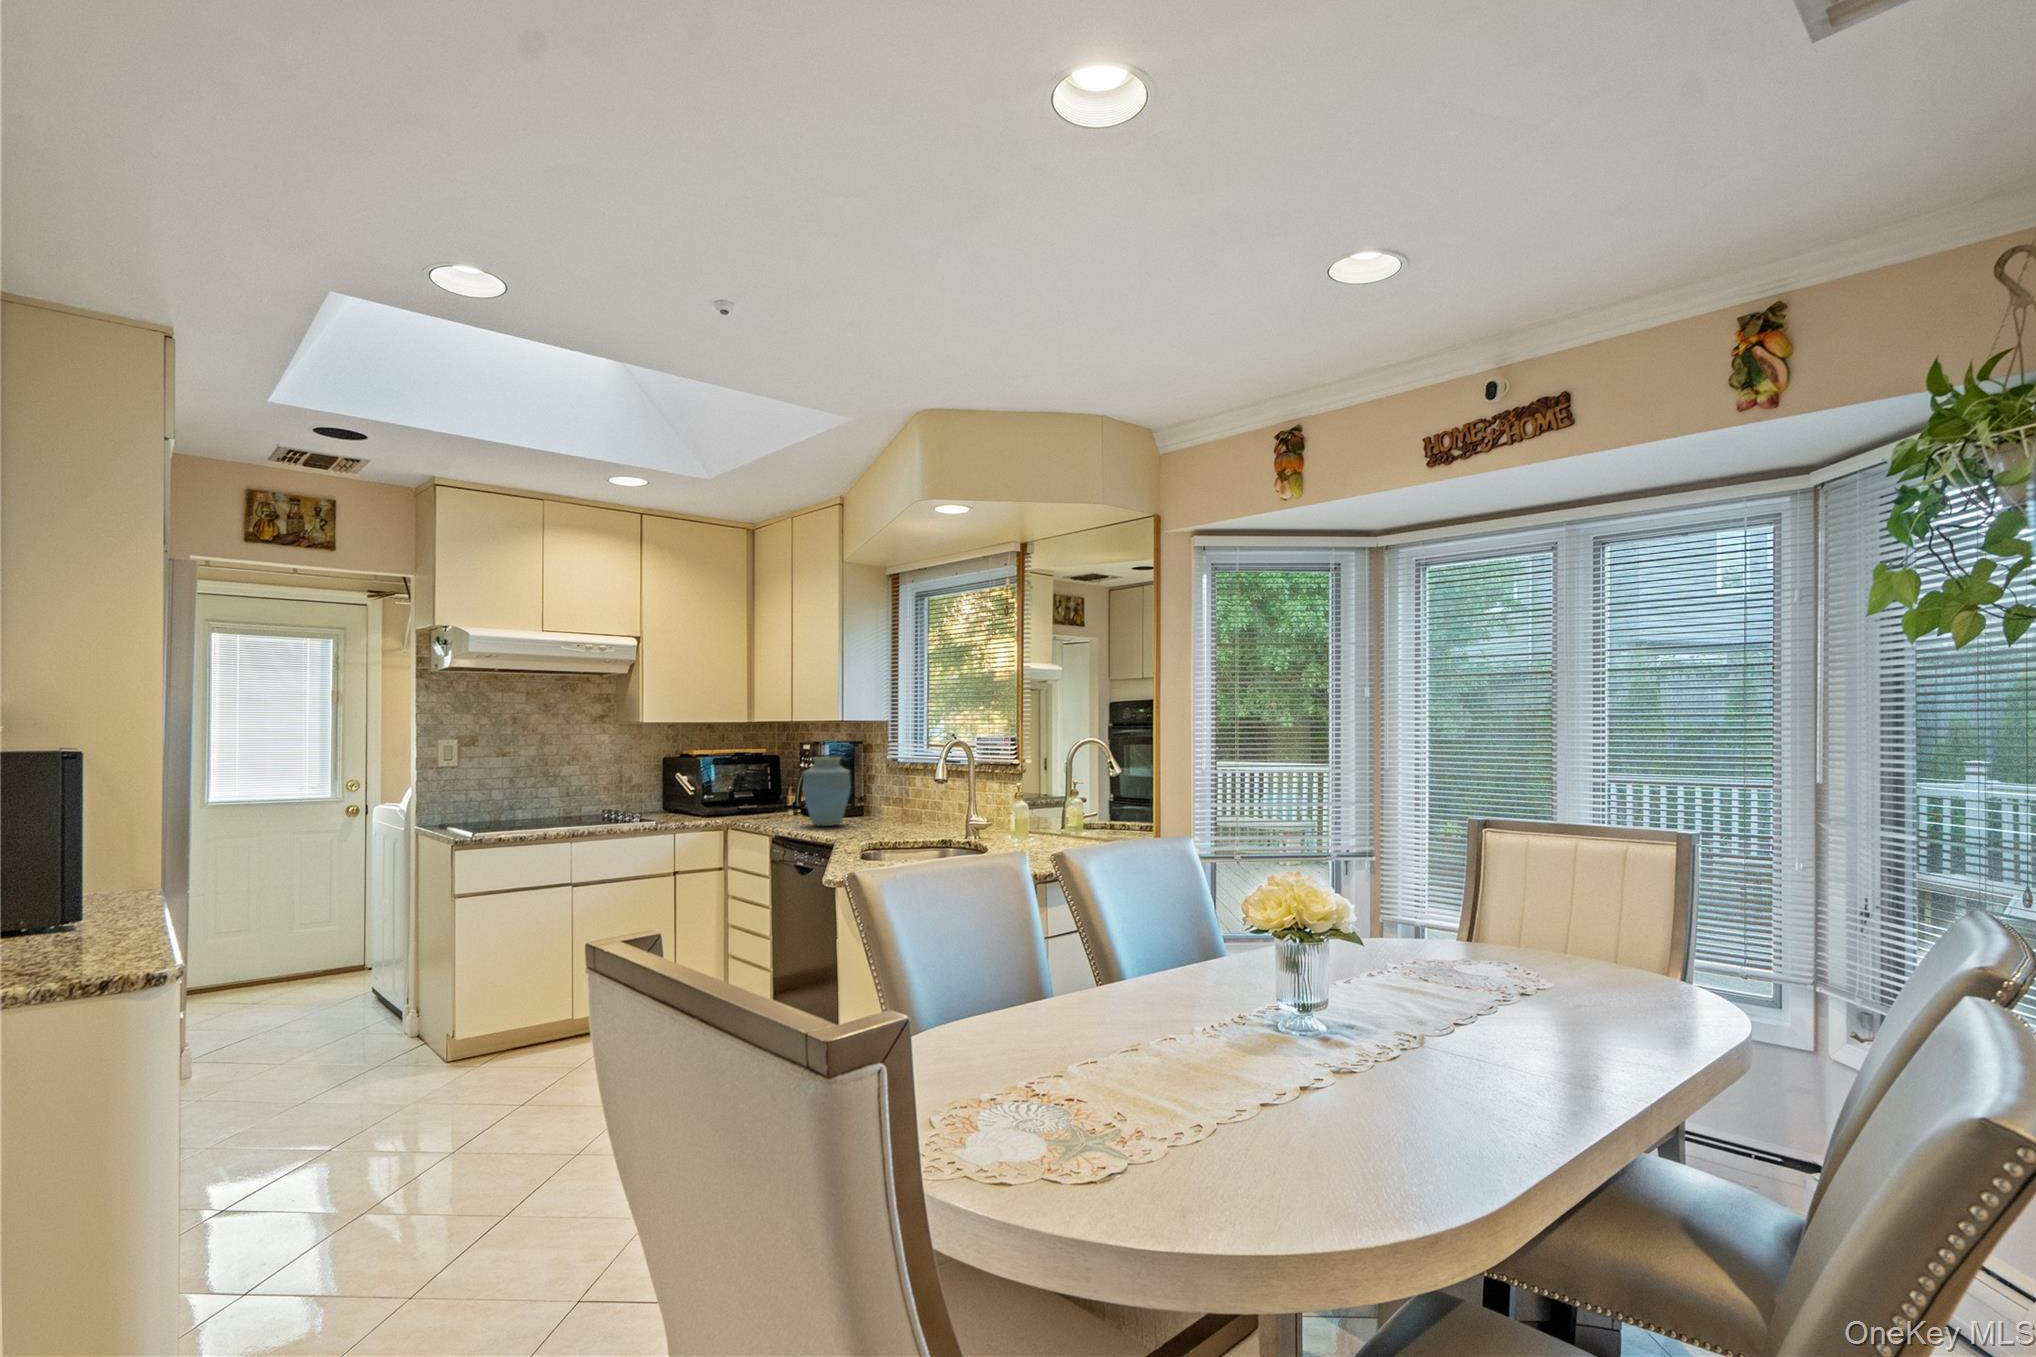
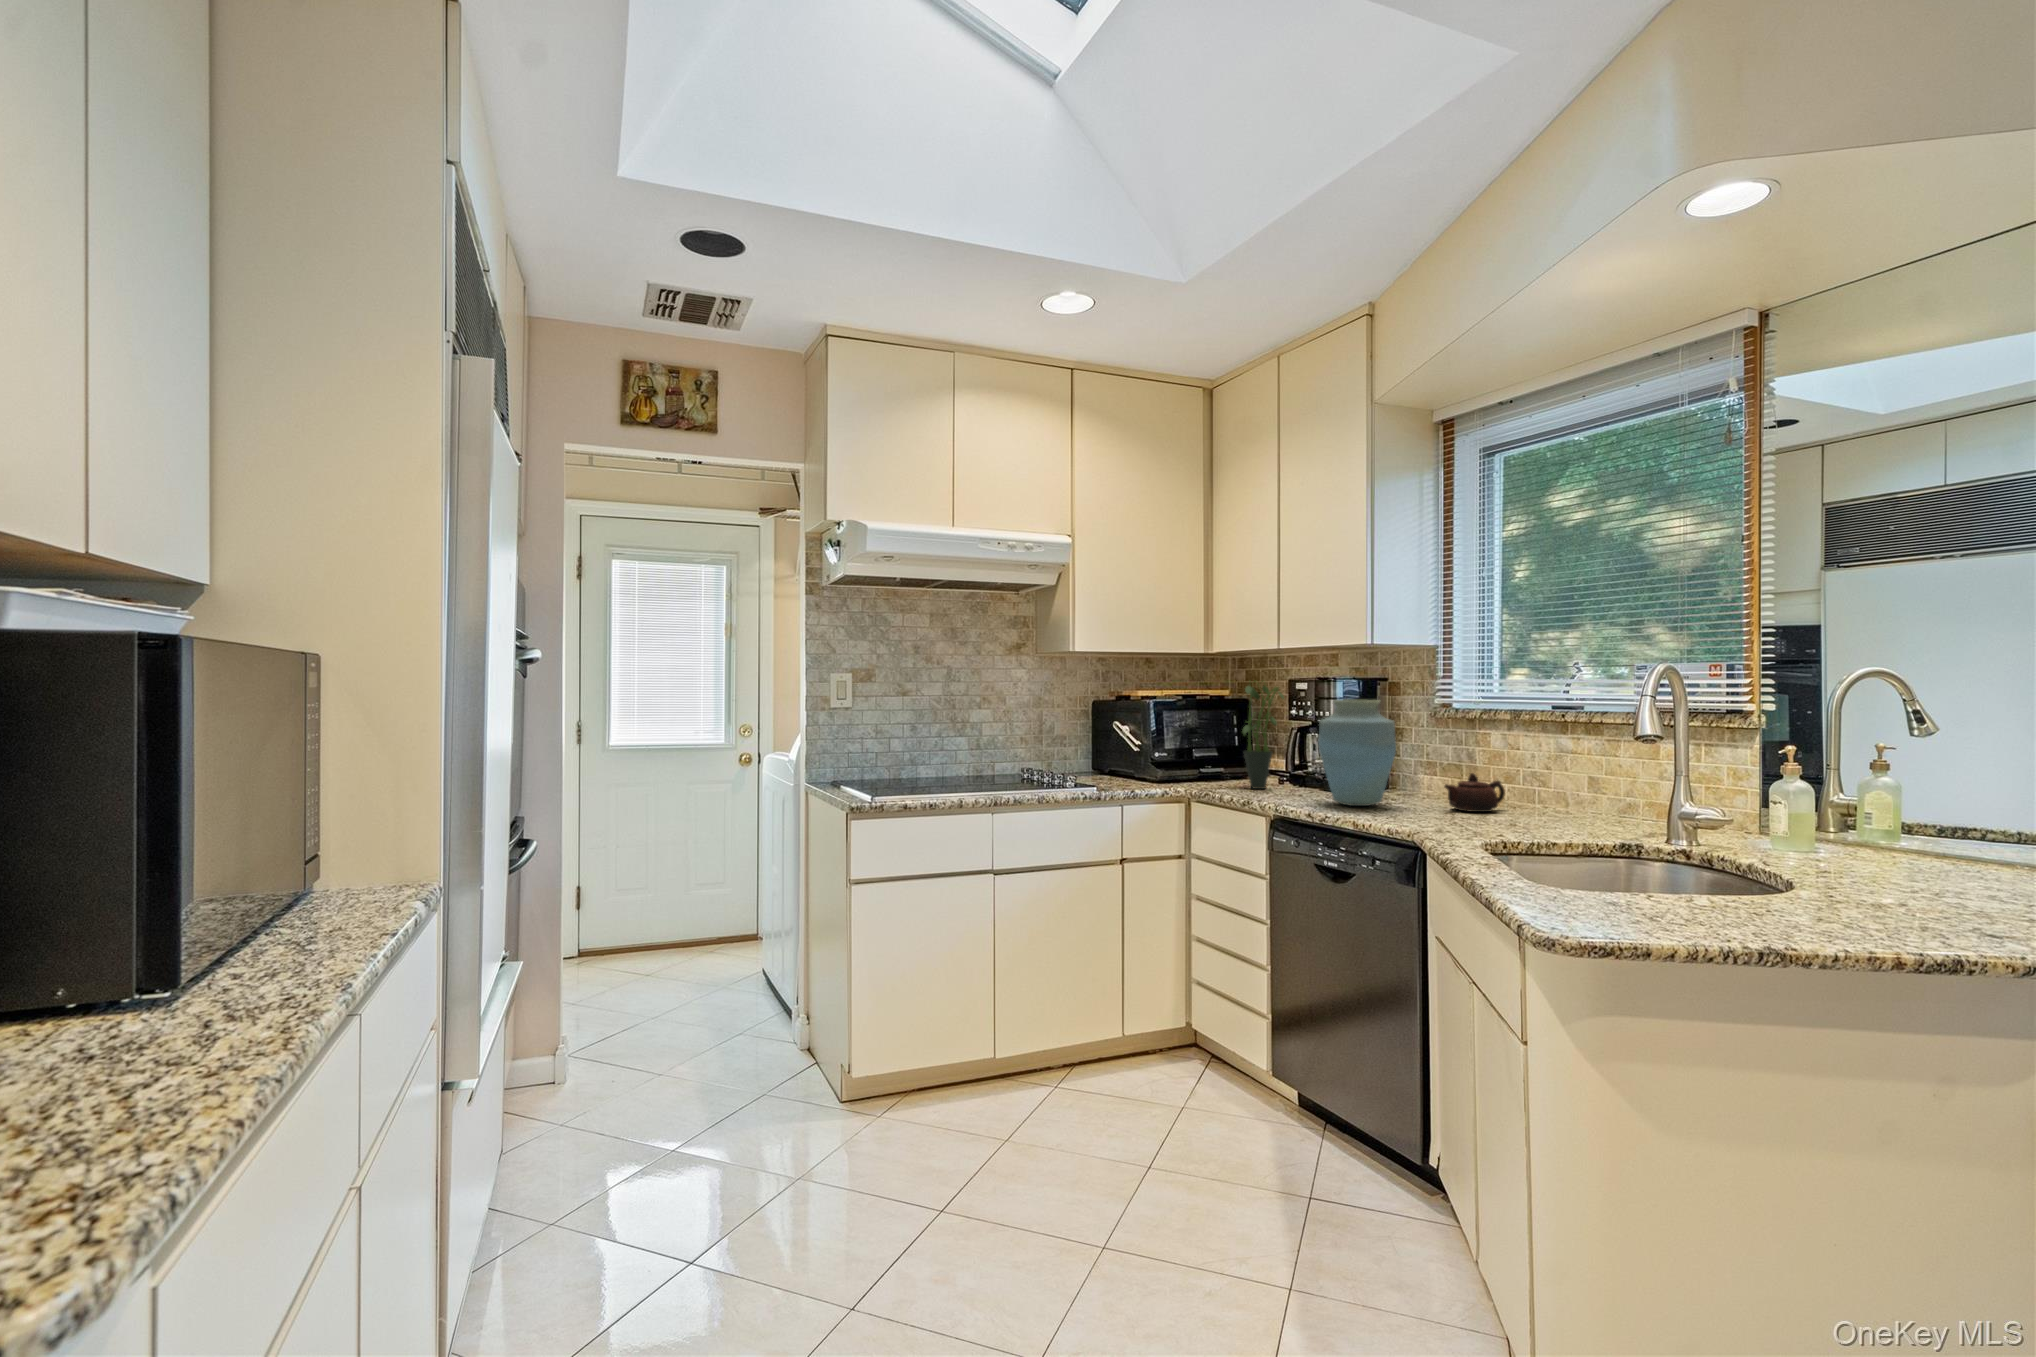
potted plant: none [762,742,792,817] -> present [1242,681,1284,789]
teapot: none [877,802,916,827] -> present [1445,773,1505,812]

